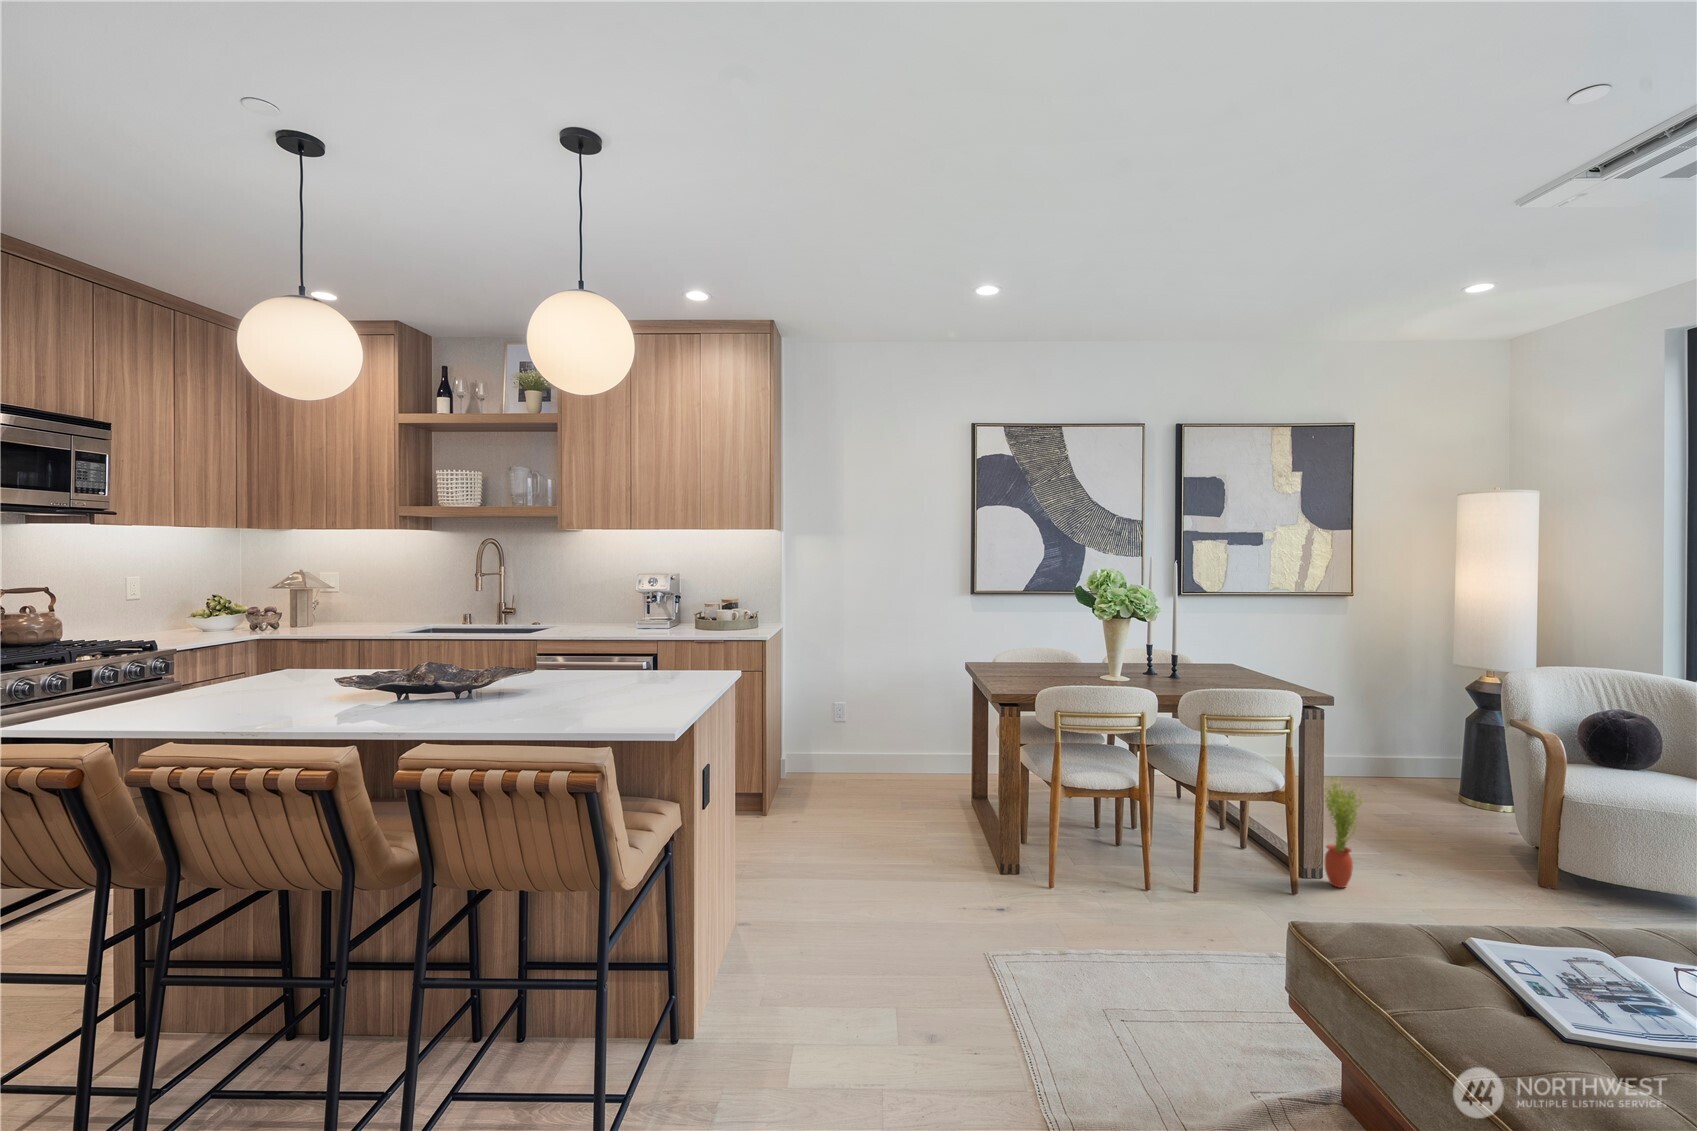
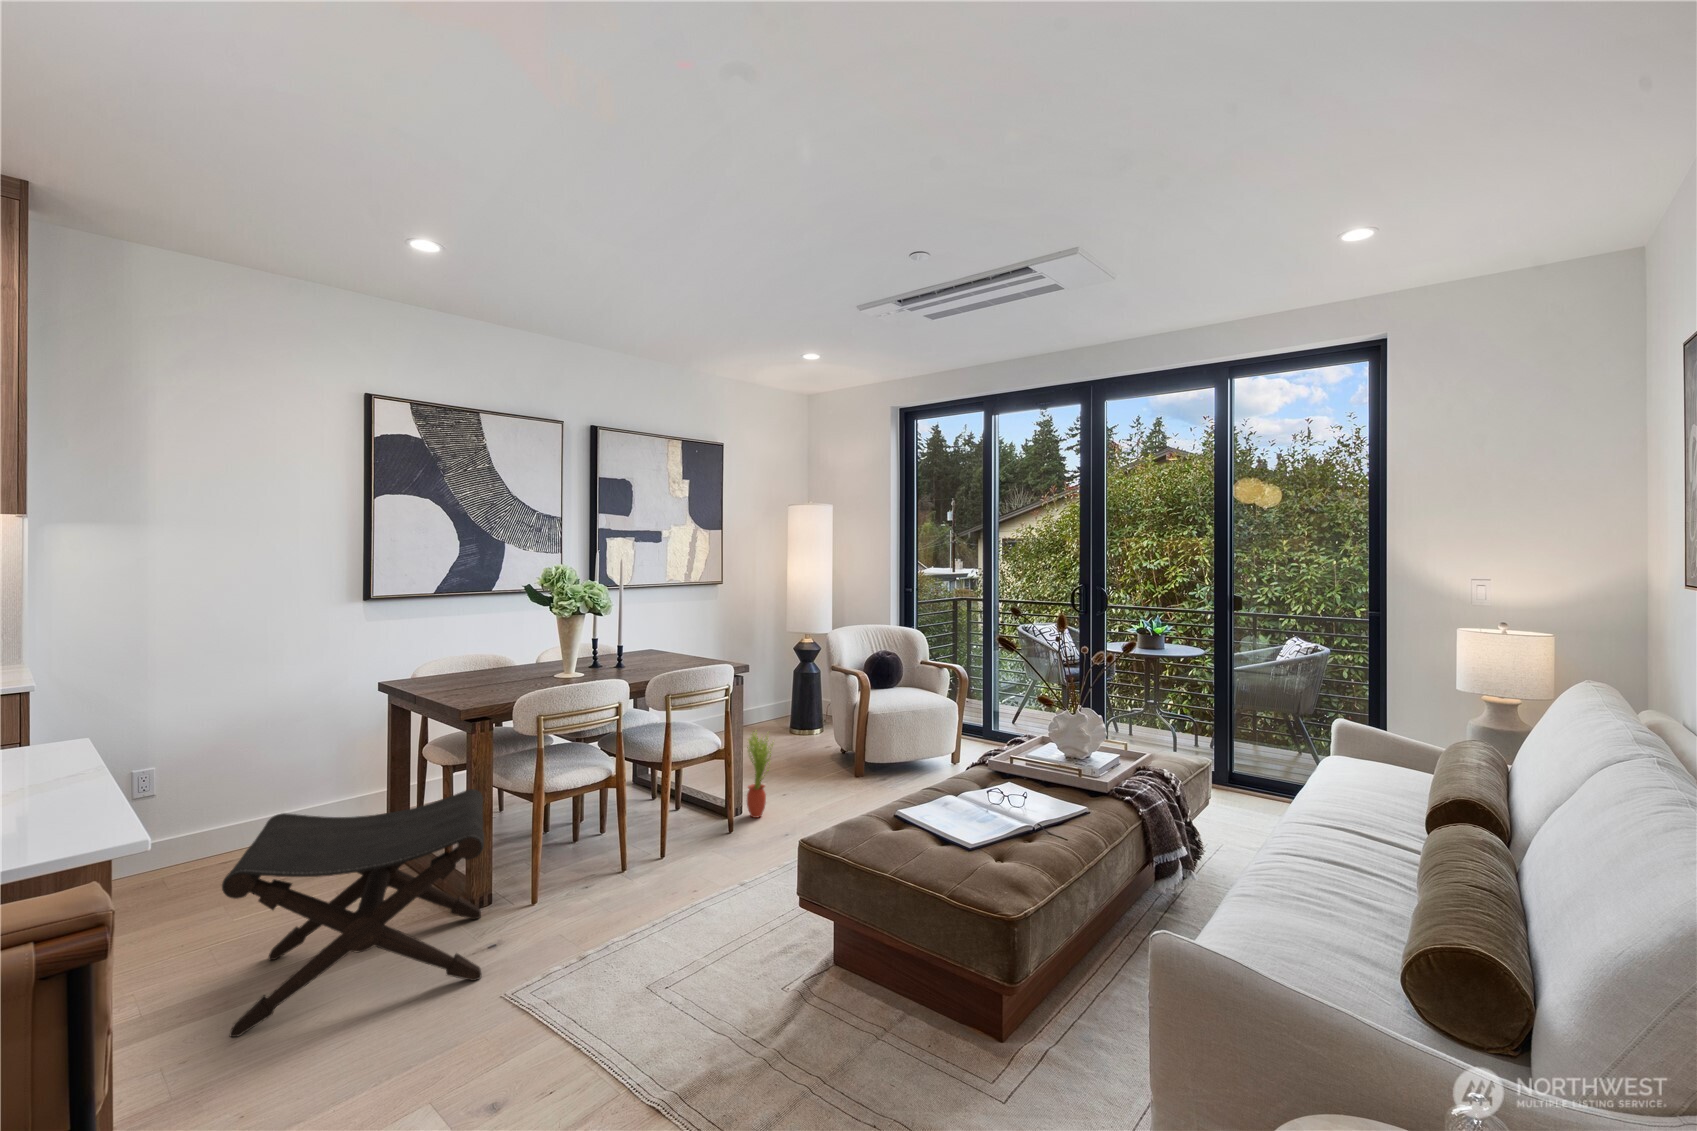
footstool: none [819,755,1010,932] -> present [222,789,484,1037]

